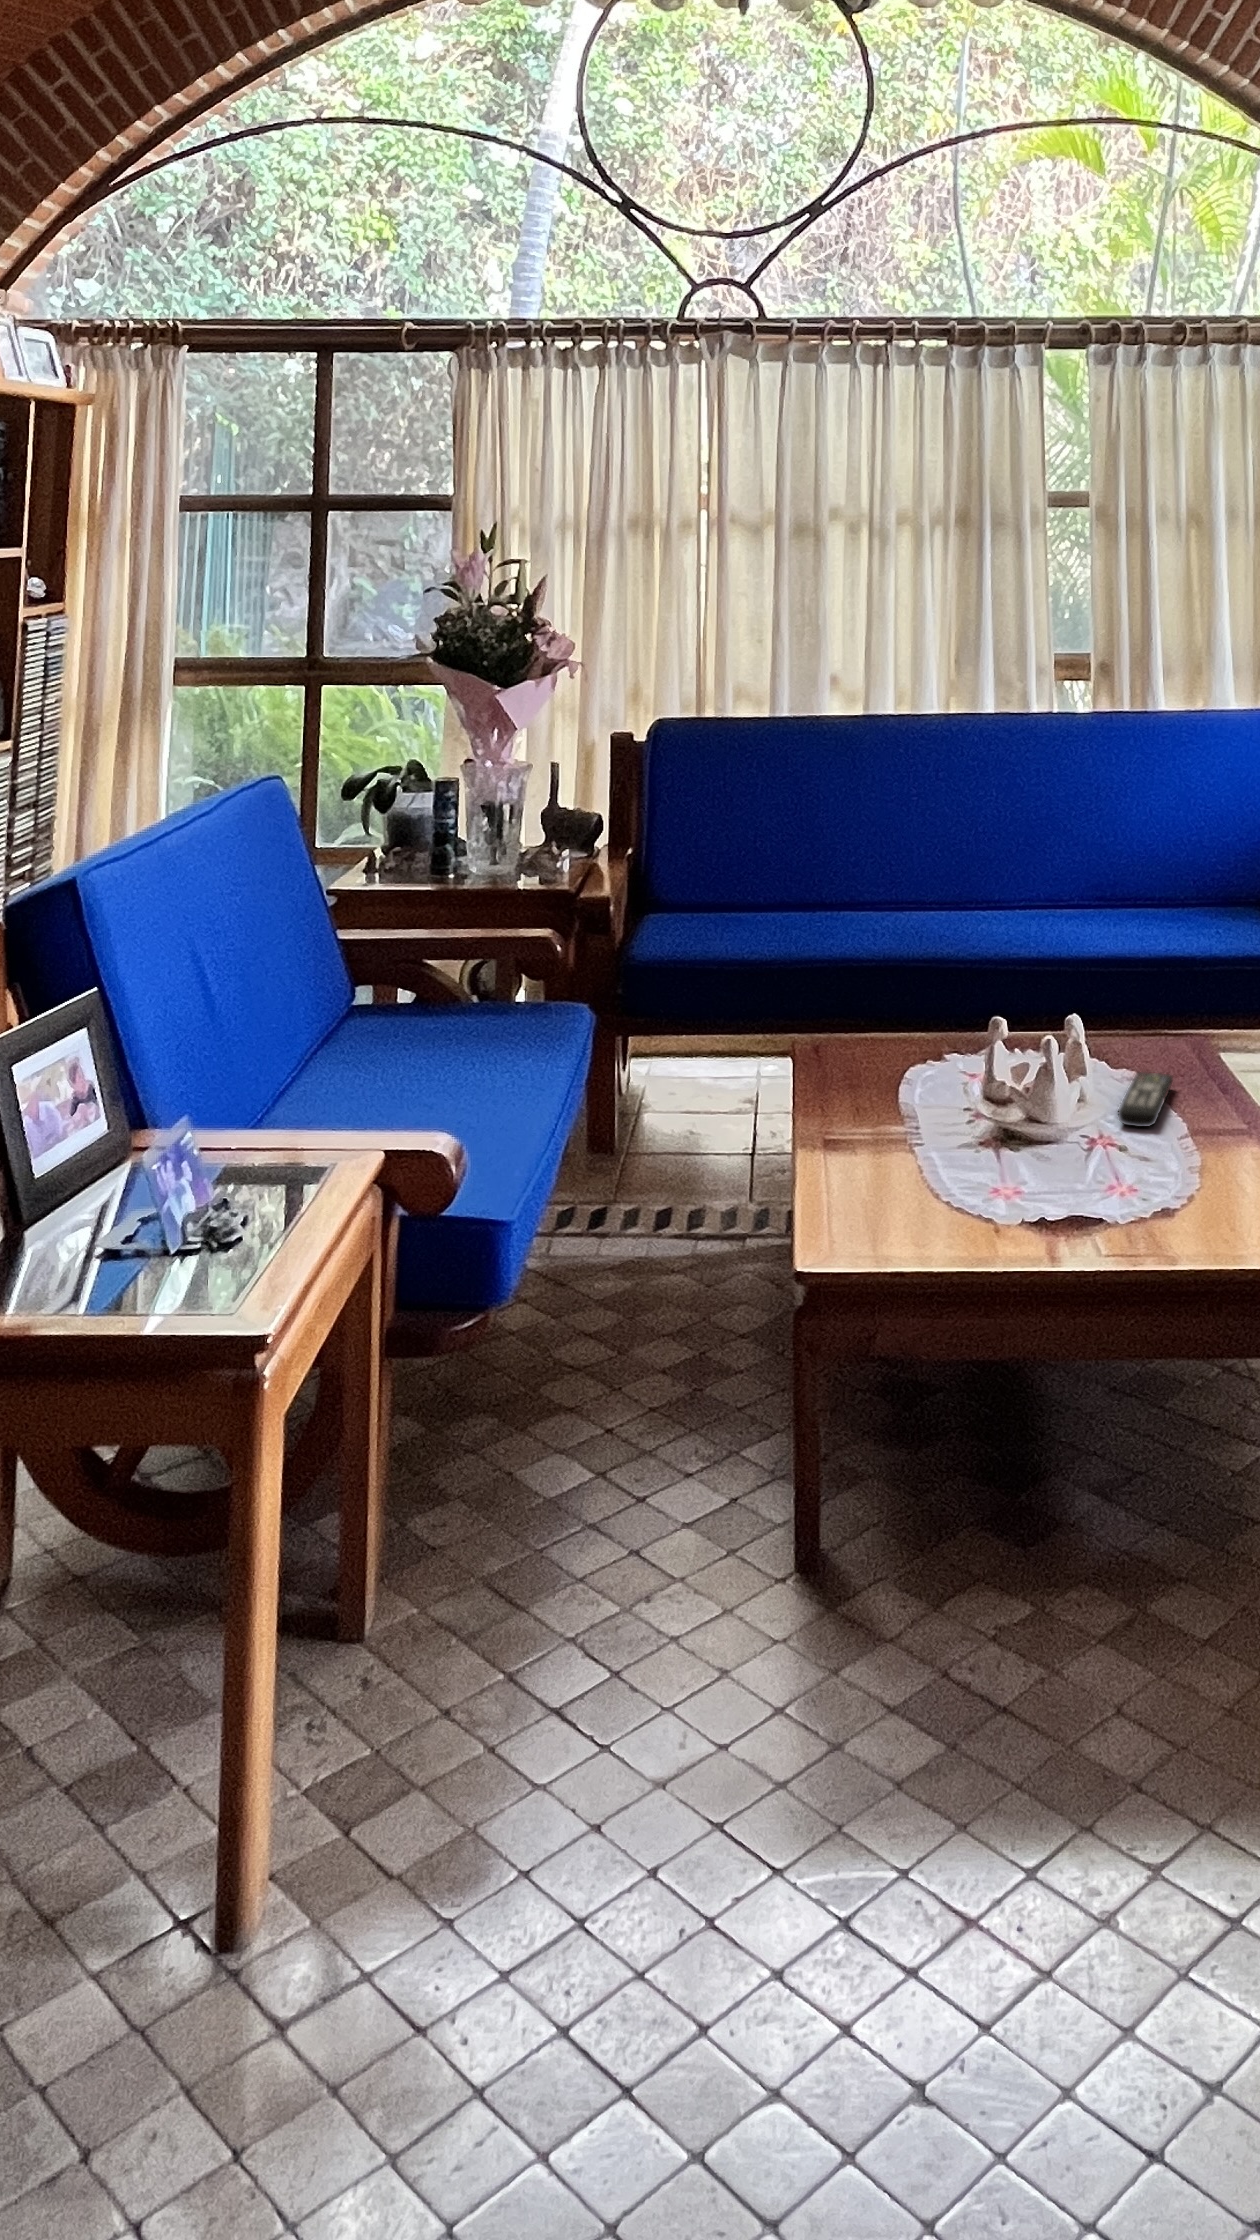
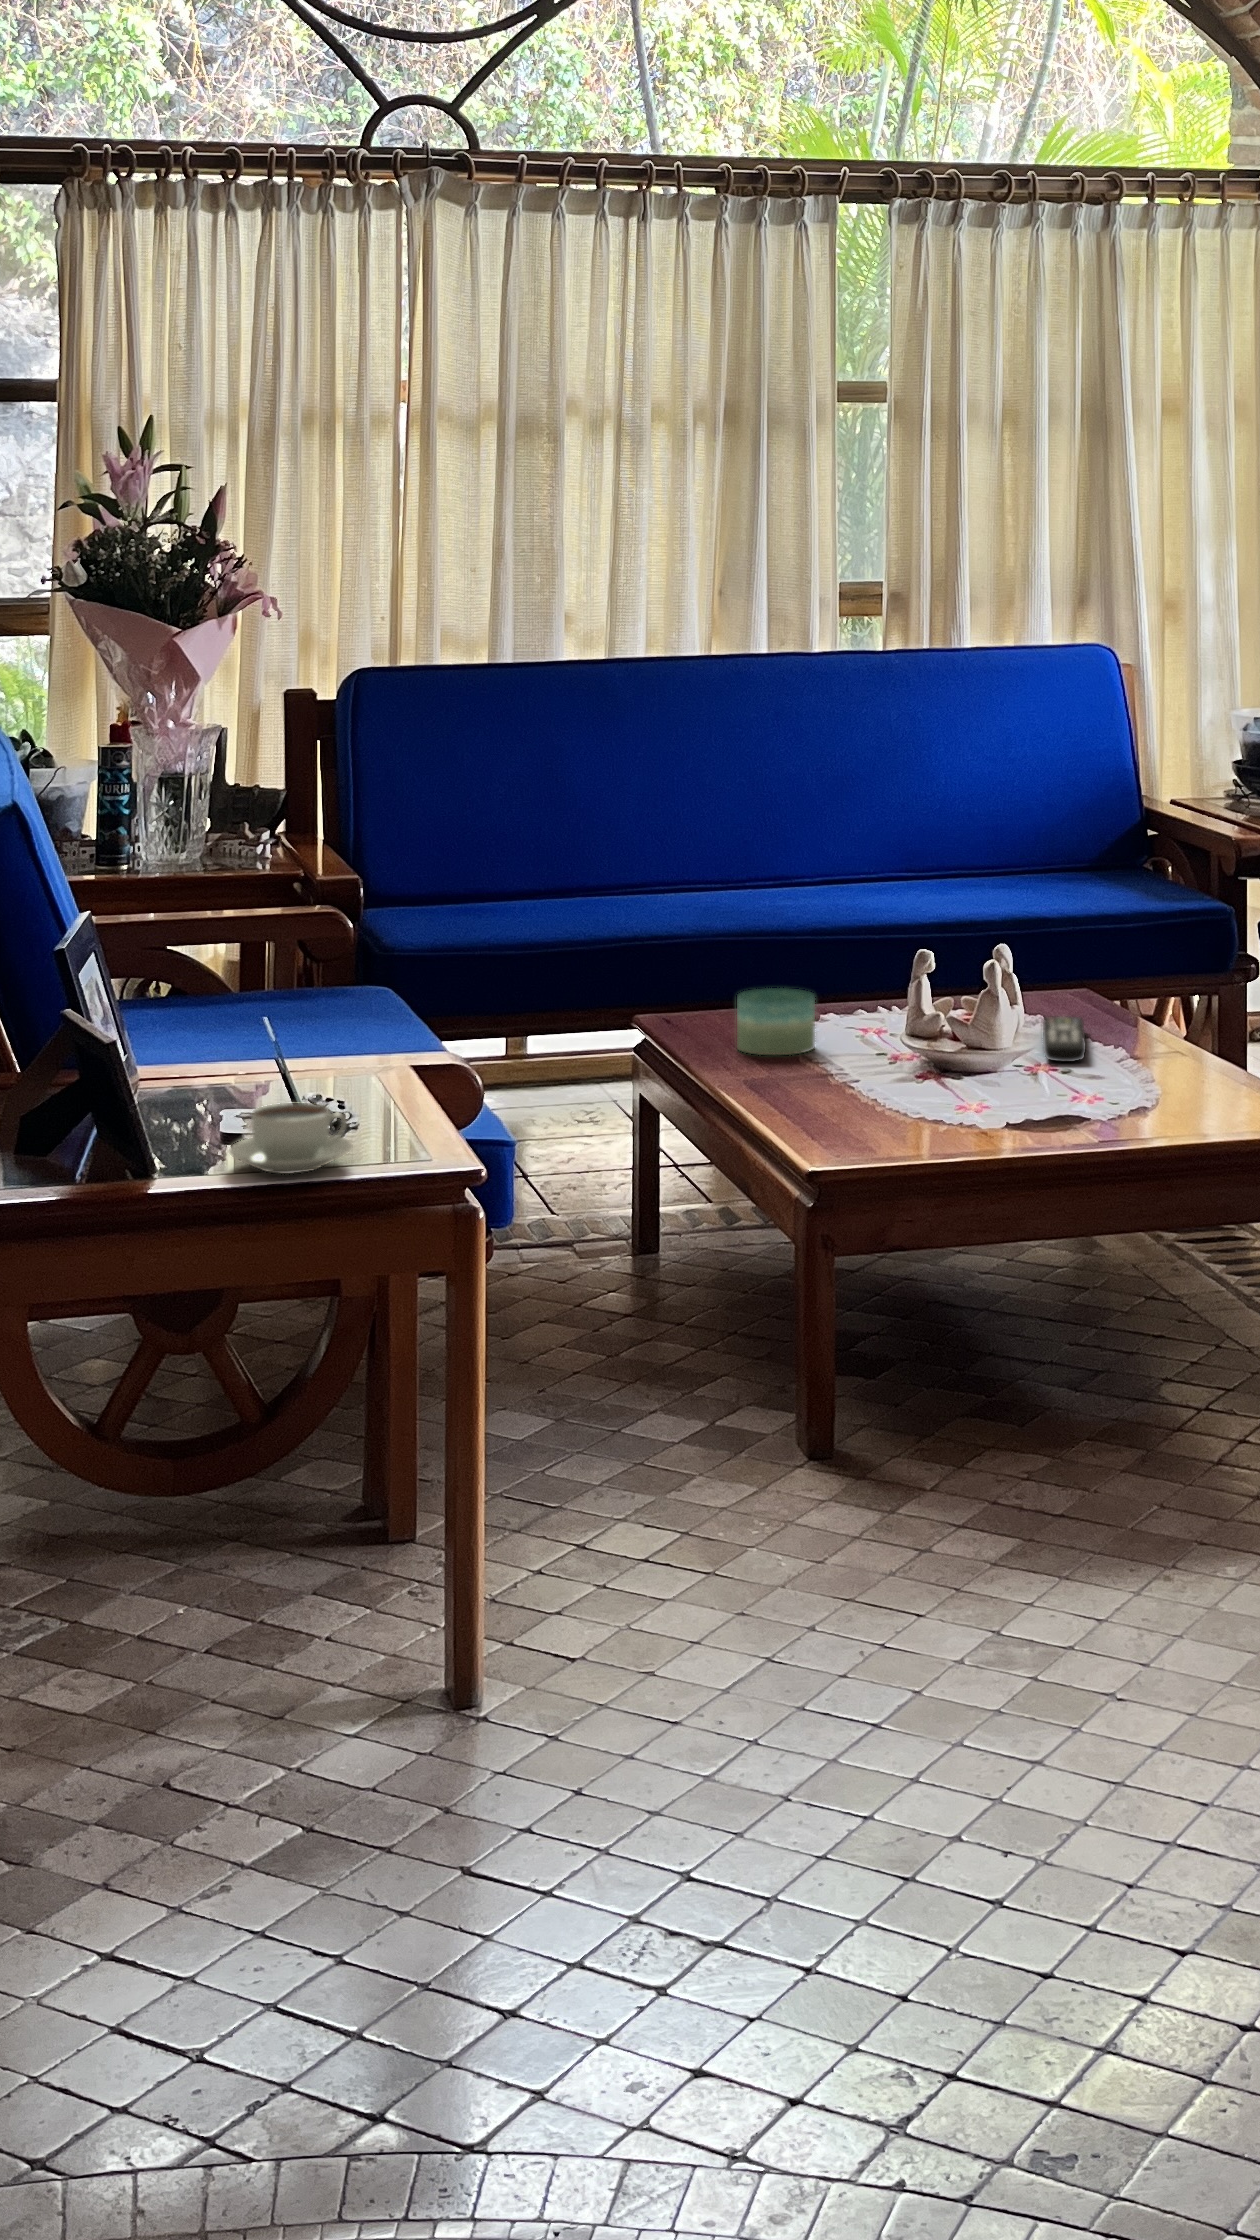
candle: none [851,1034,921,1101] -> present [737,988,815,1055]
coffee cup: none [123,1206,249,1287] -> present [229,1103,352,1174]

